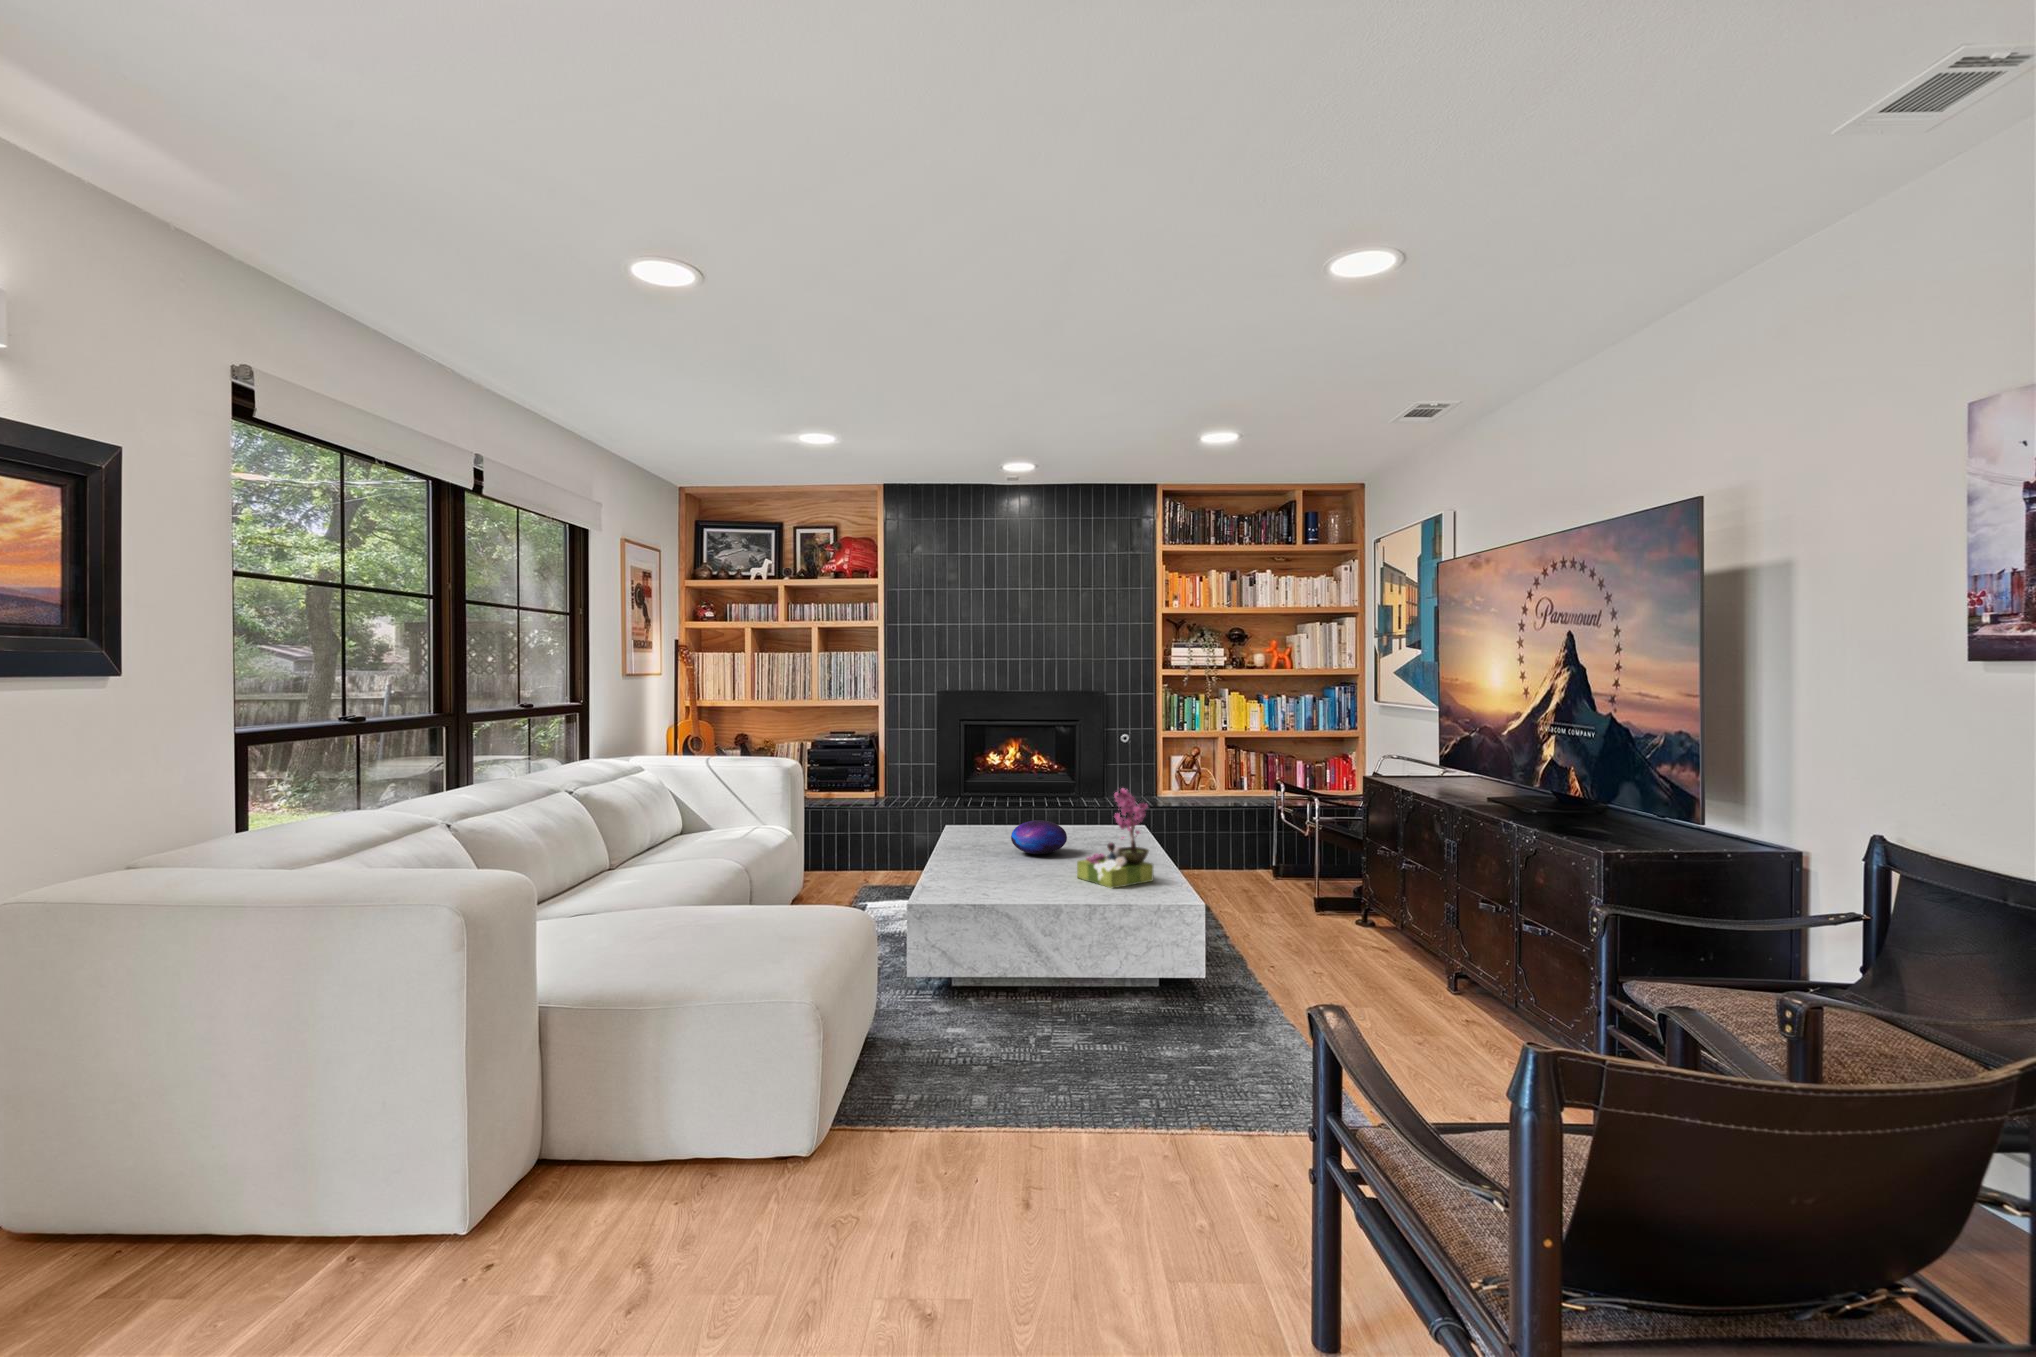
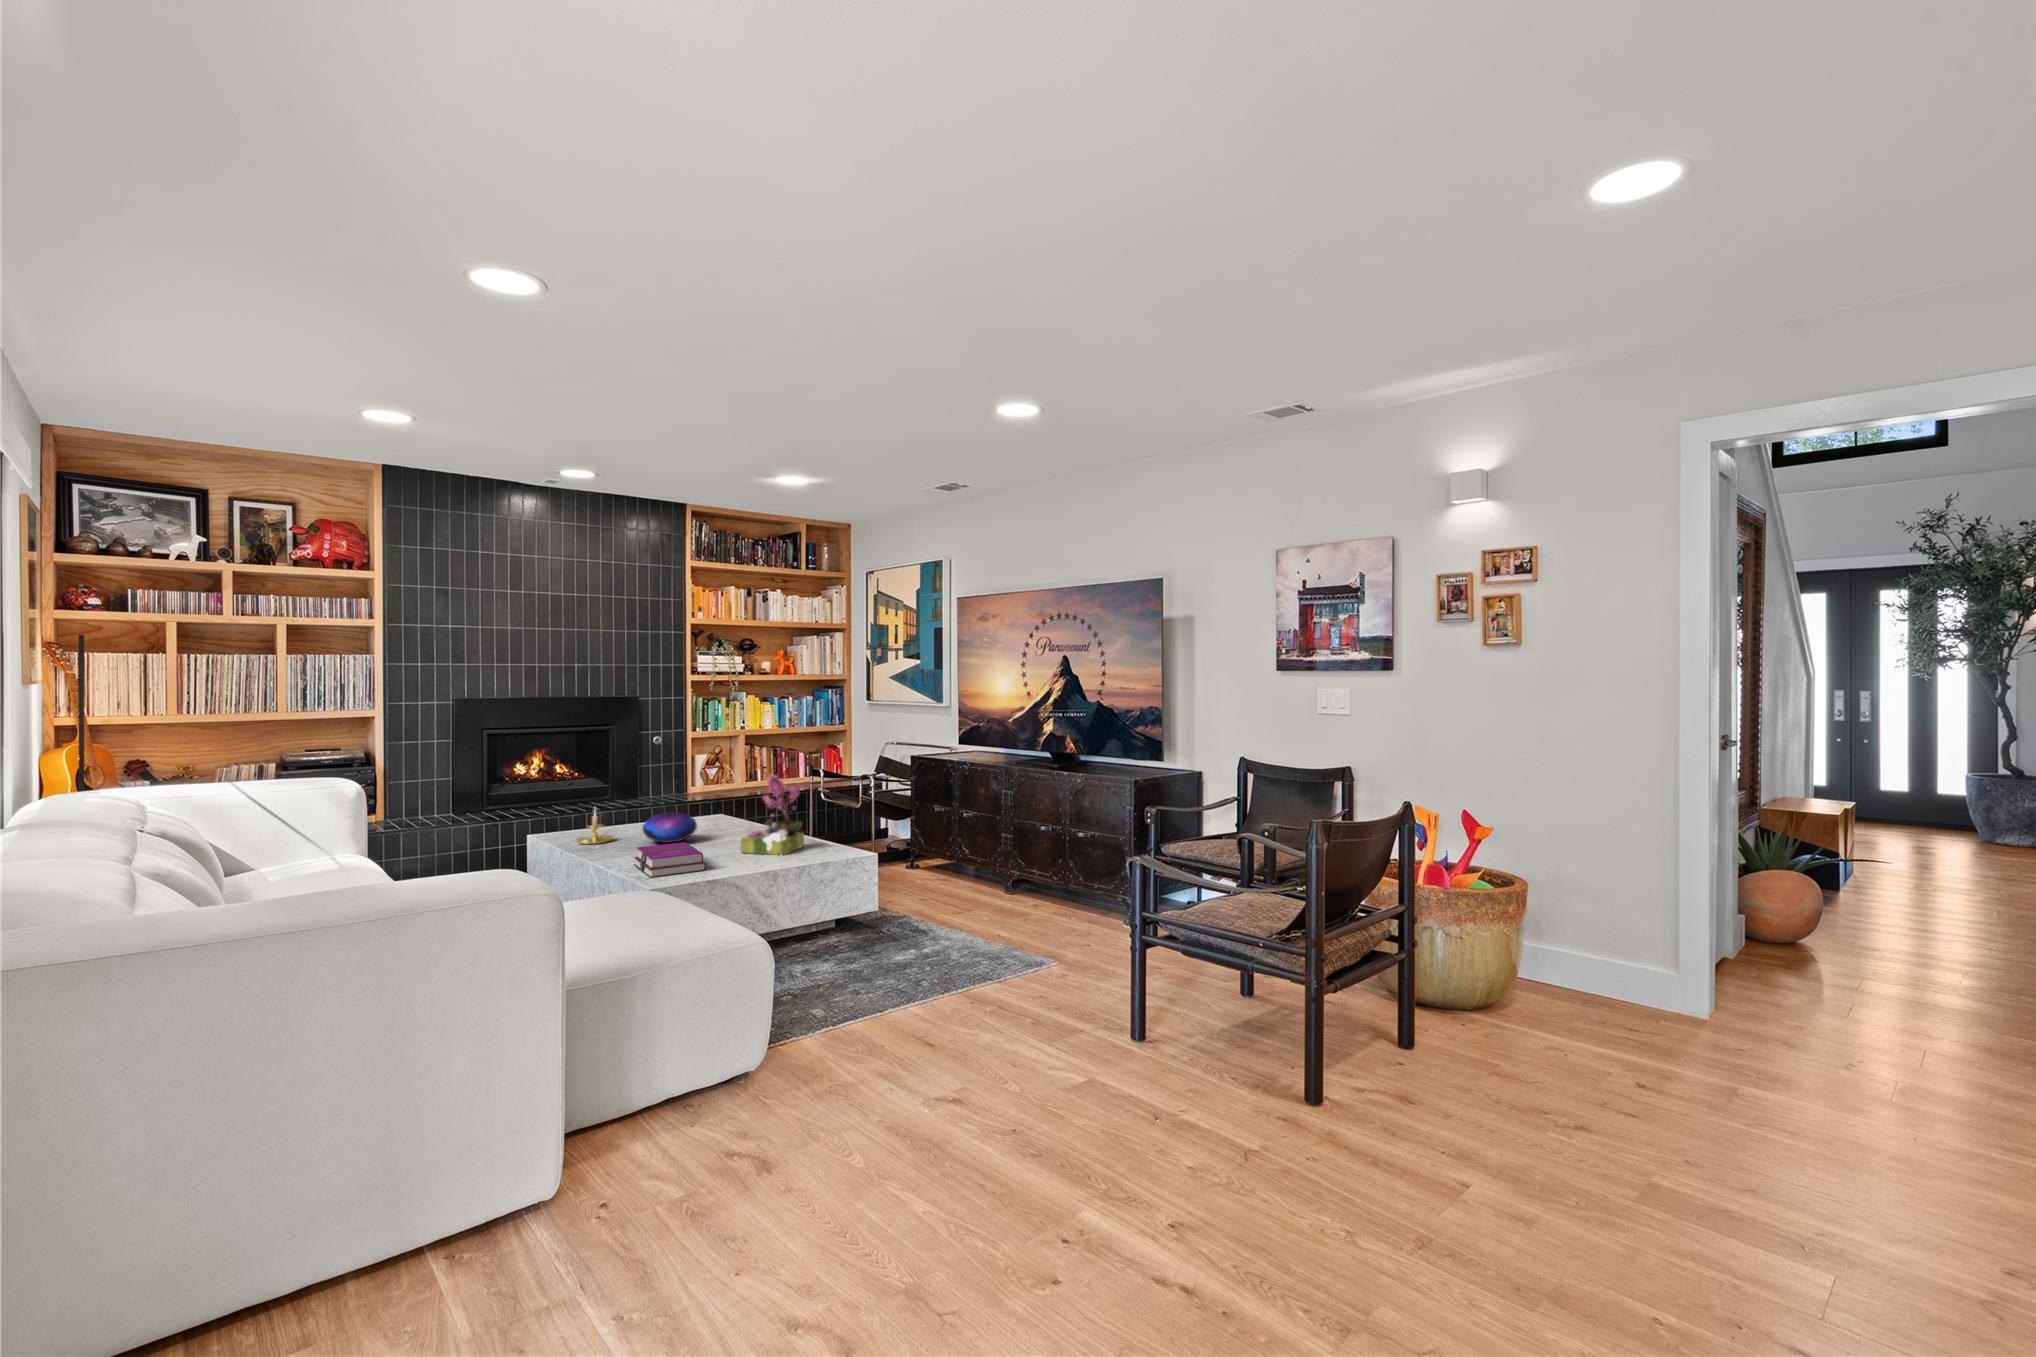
candle holder: none [962,806,1004,846] -> present [576,812,613,844]
hardback book: none [950,855,1018,892] -> present [634,842,706,877]

